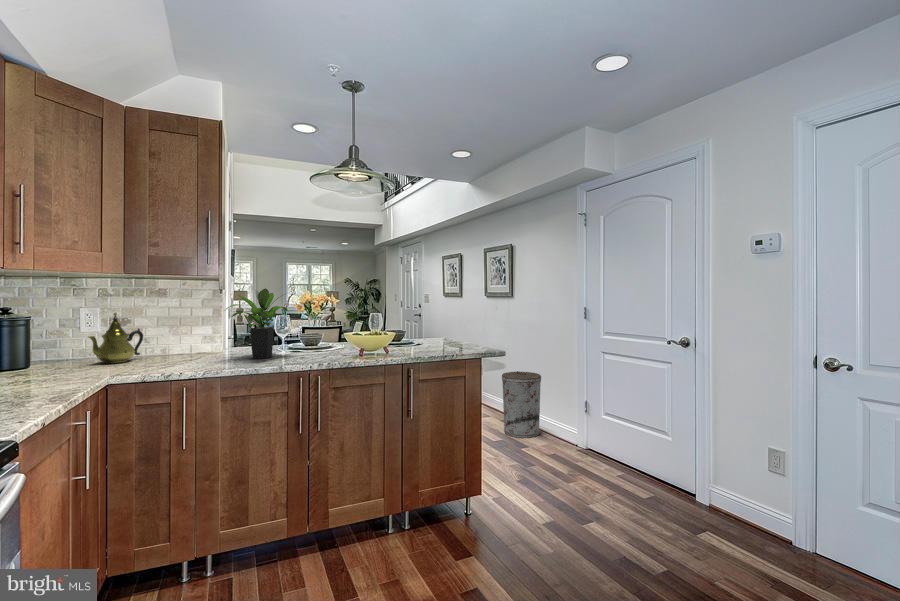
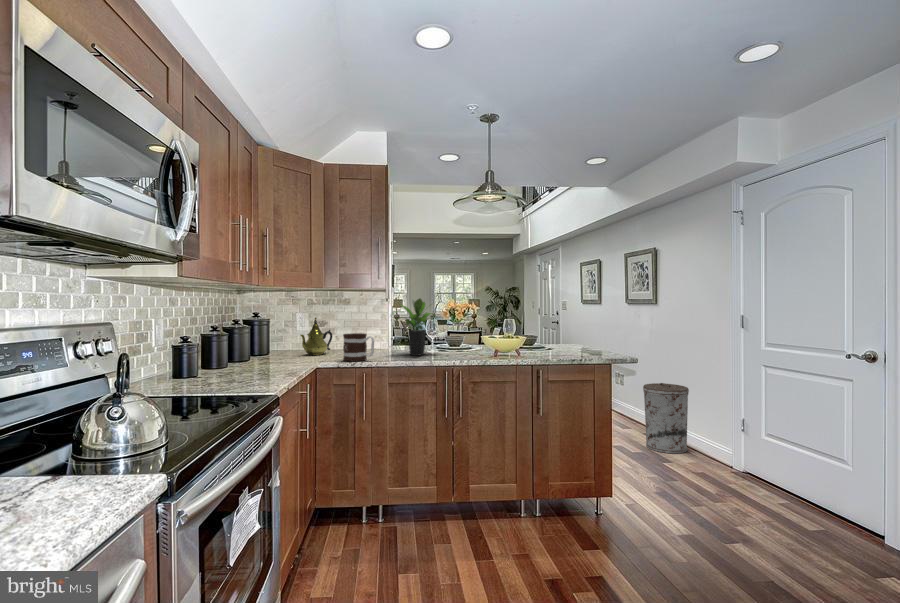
mug: none [153,333,200,371] -> present [343,333,374,361]

